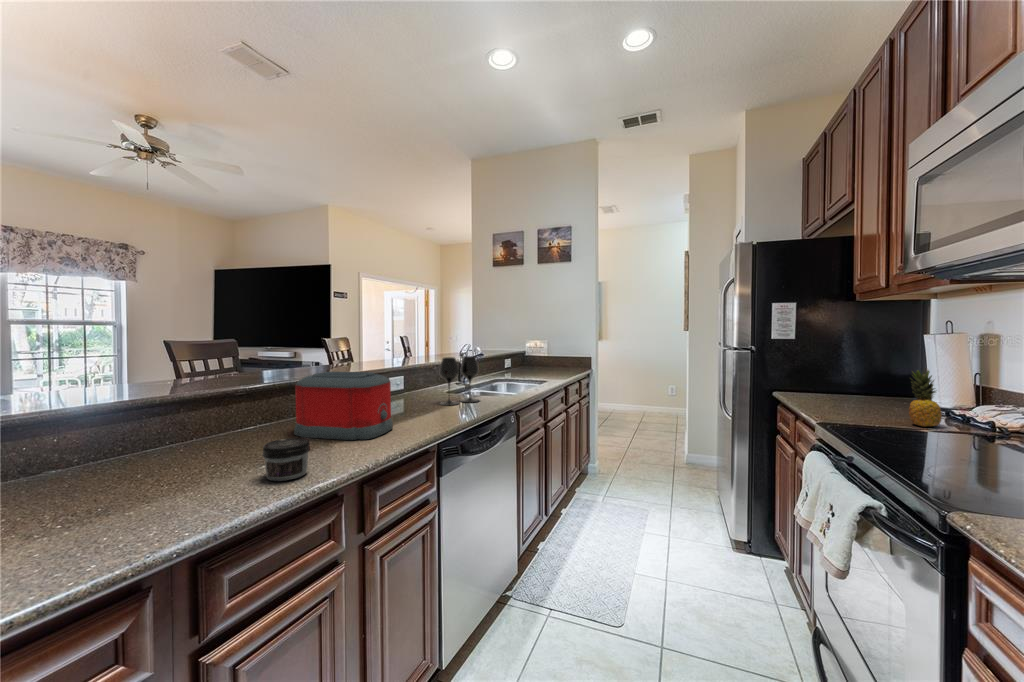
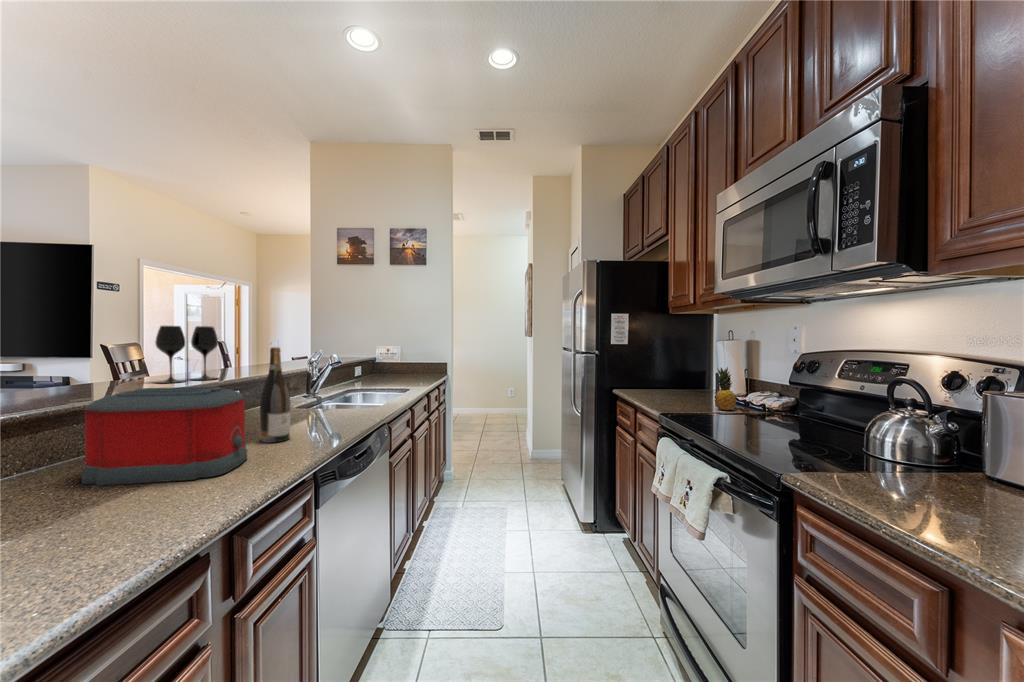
wine bottle: none [407,342,429,419] -> present [260,347,290,443]
wine glass: present [440,356,479,405] -> present [155,326,218,383]
jar: present [262,438,310,481] -> none [54,488,145,561]

